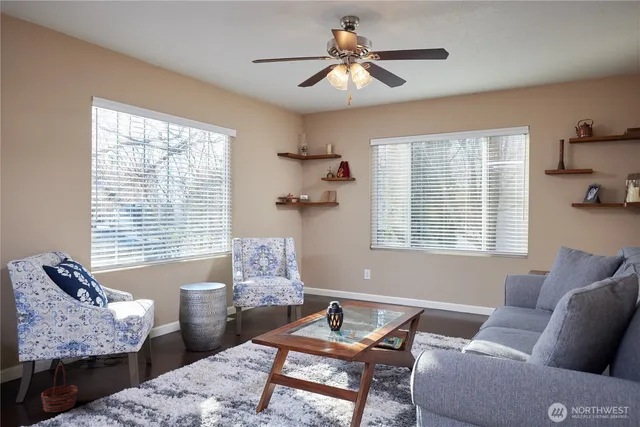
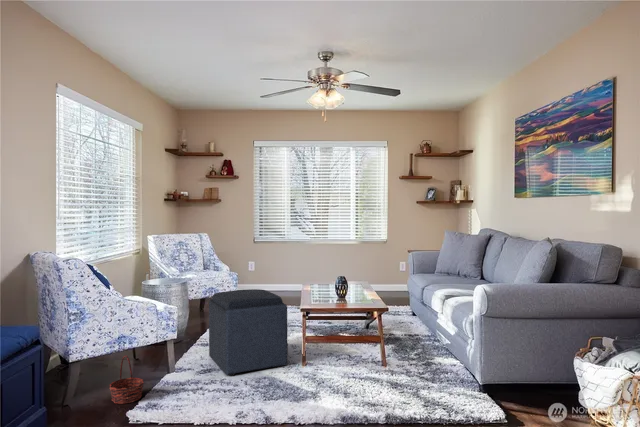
ottoman: none [164,307,255,407] -> present [209,289,288,376]

